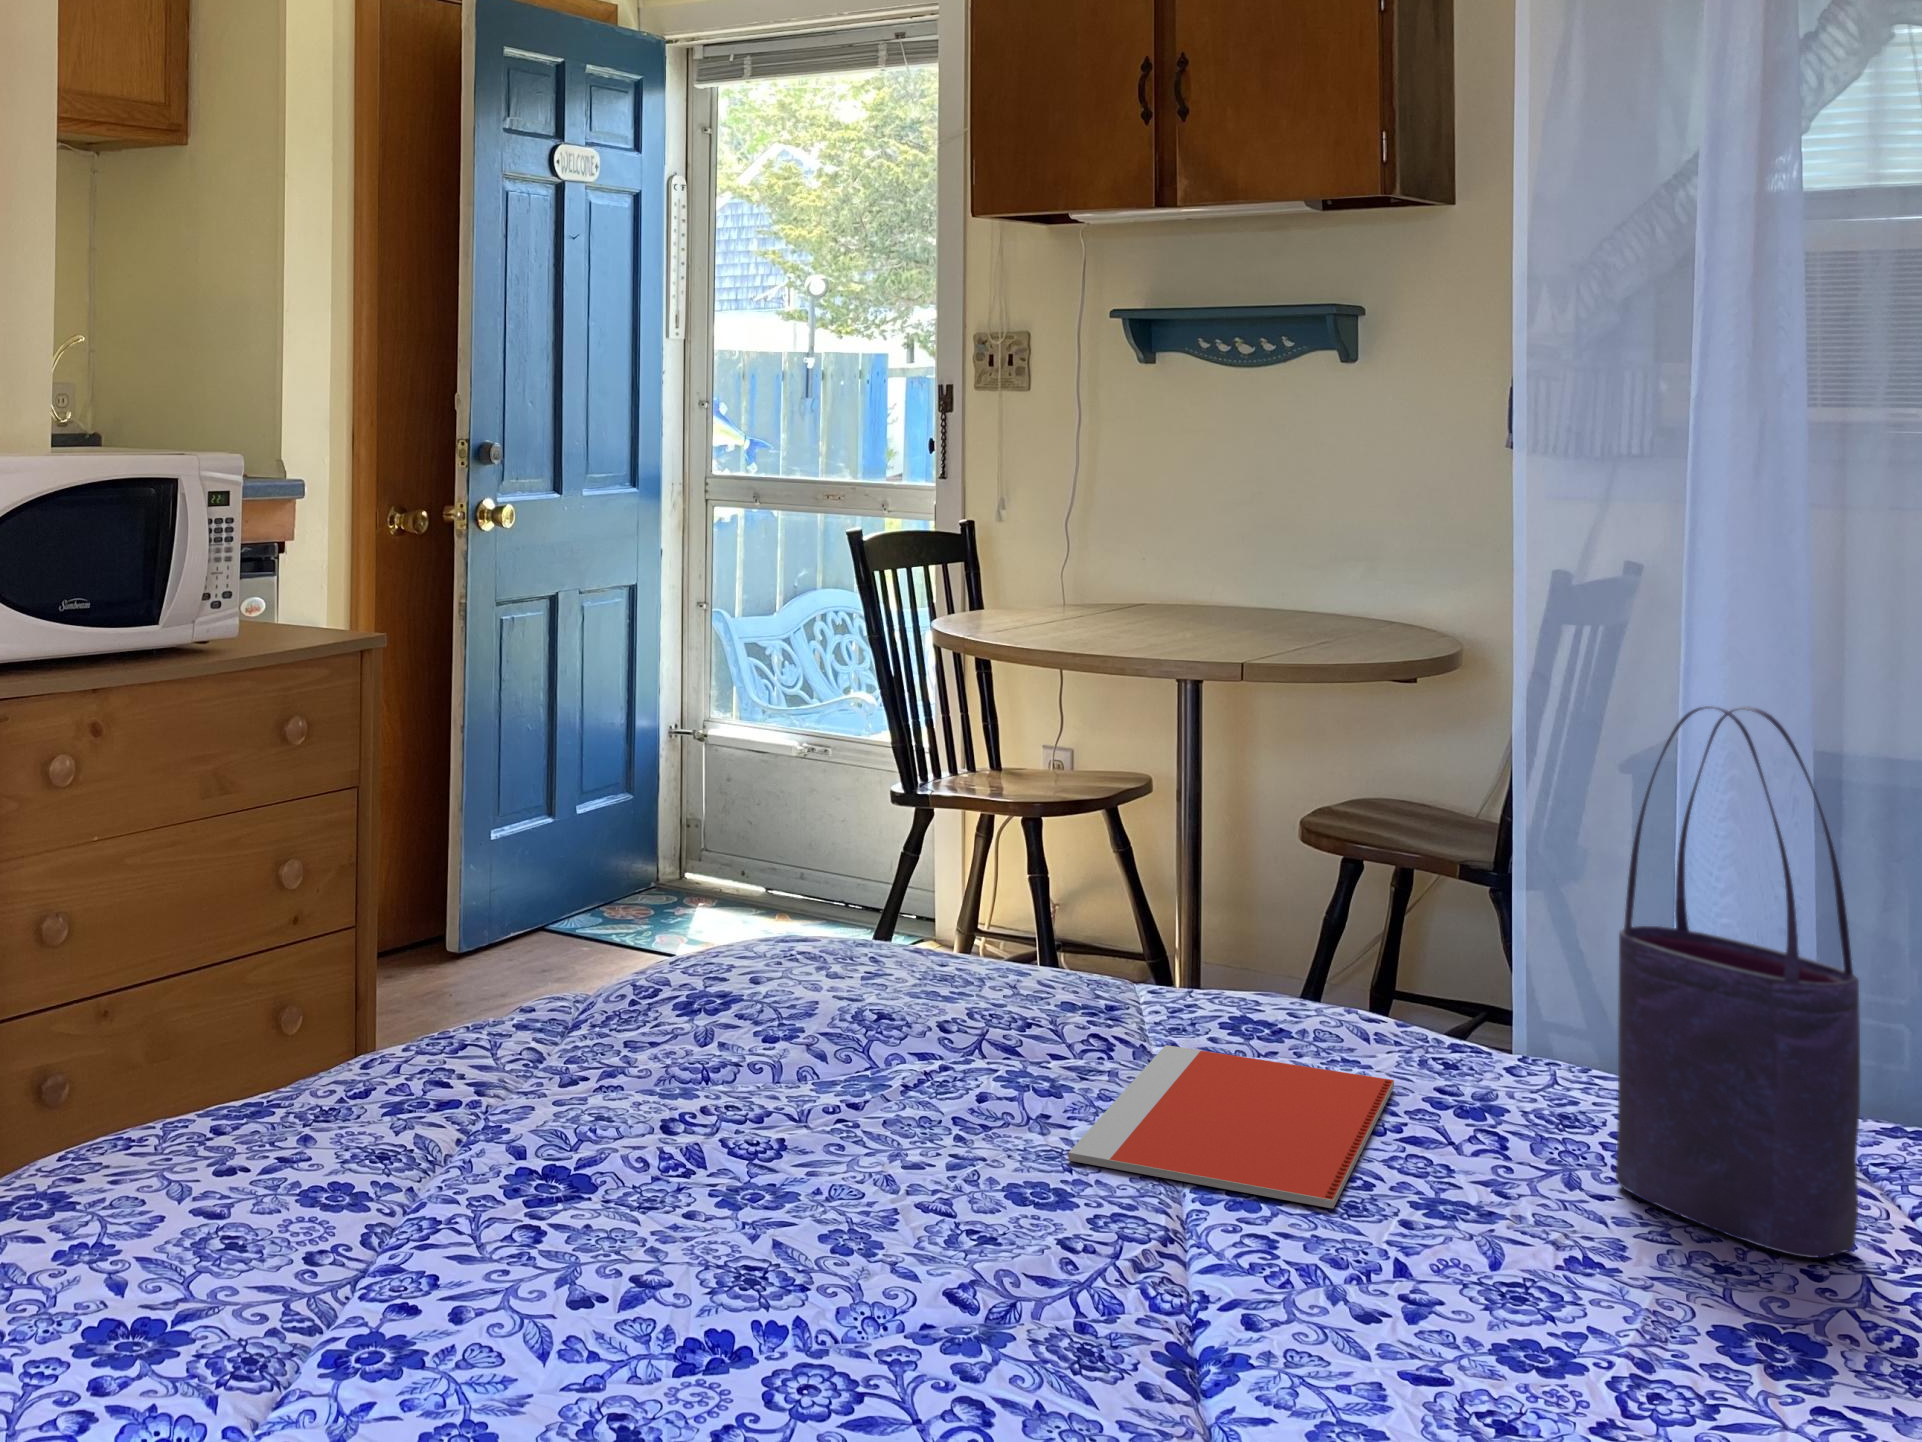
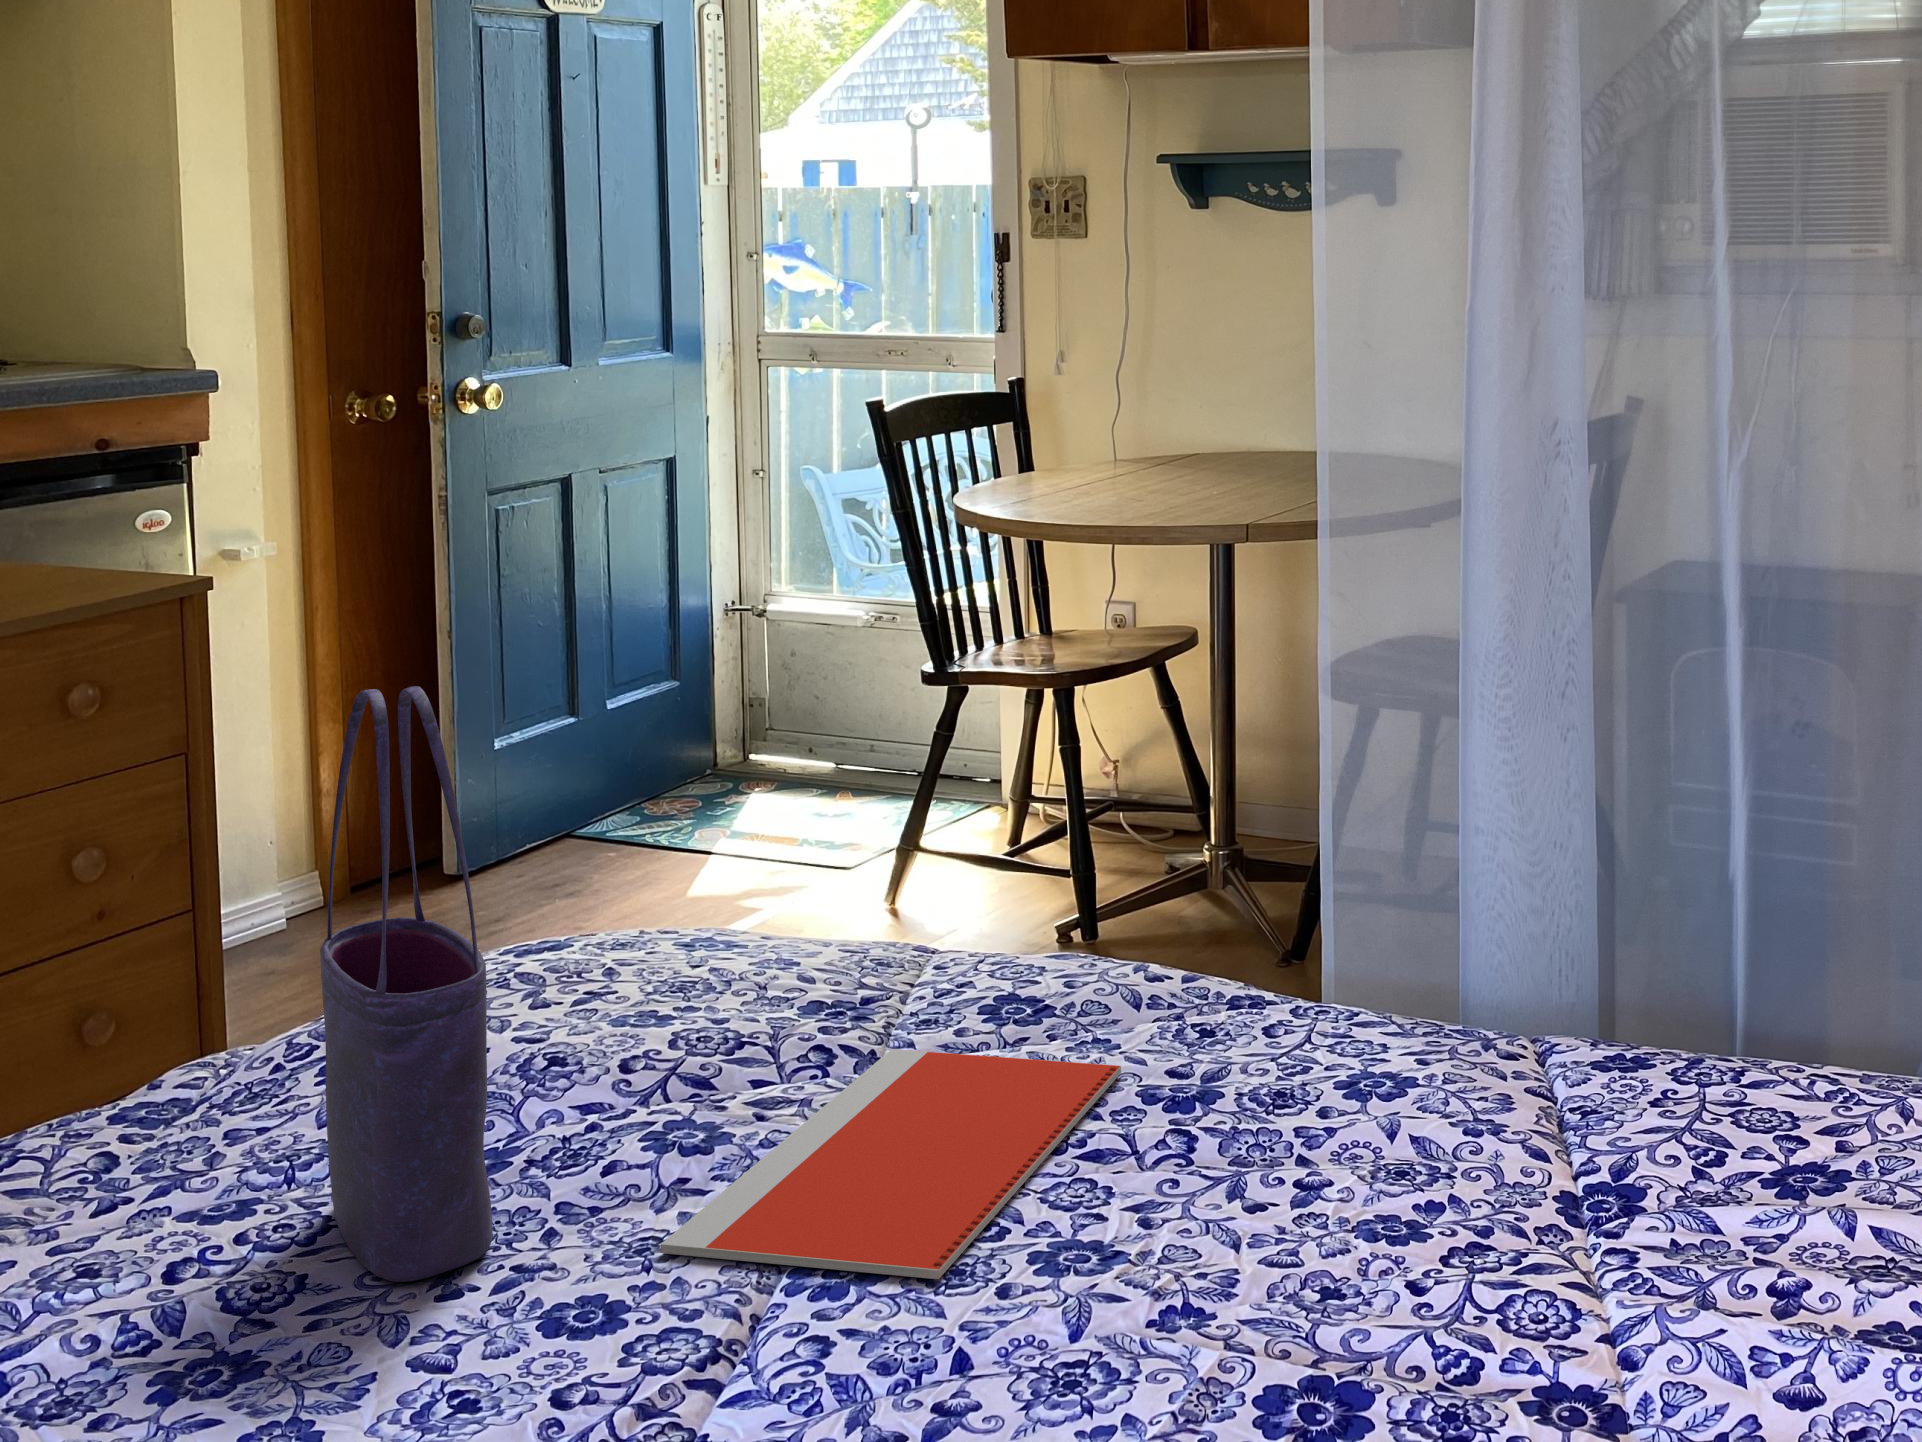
tote bag: present [1616,706,1860,1258] -> present [320,686,493,1282]

